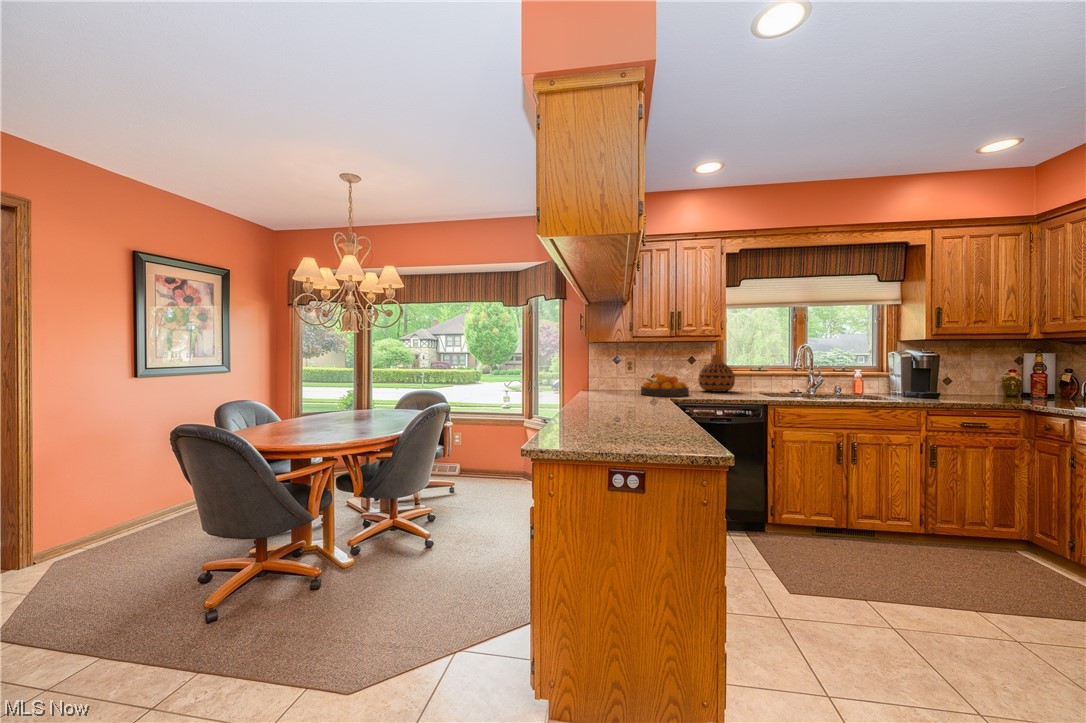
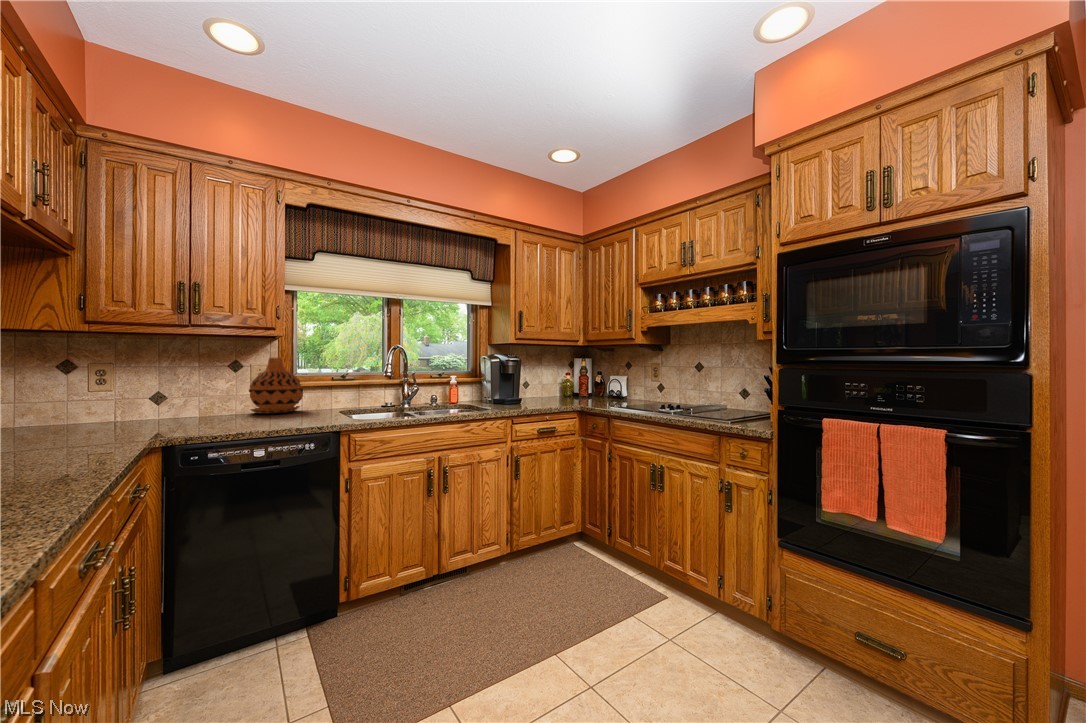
fruit bowl: present [641,373,689,396] -> none [100,390,211,436]

